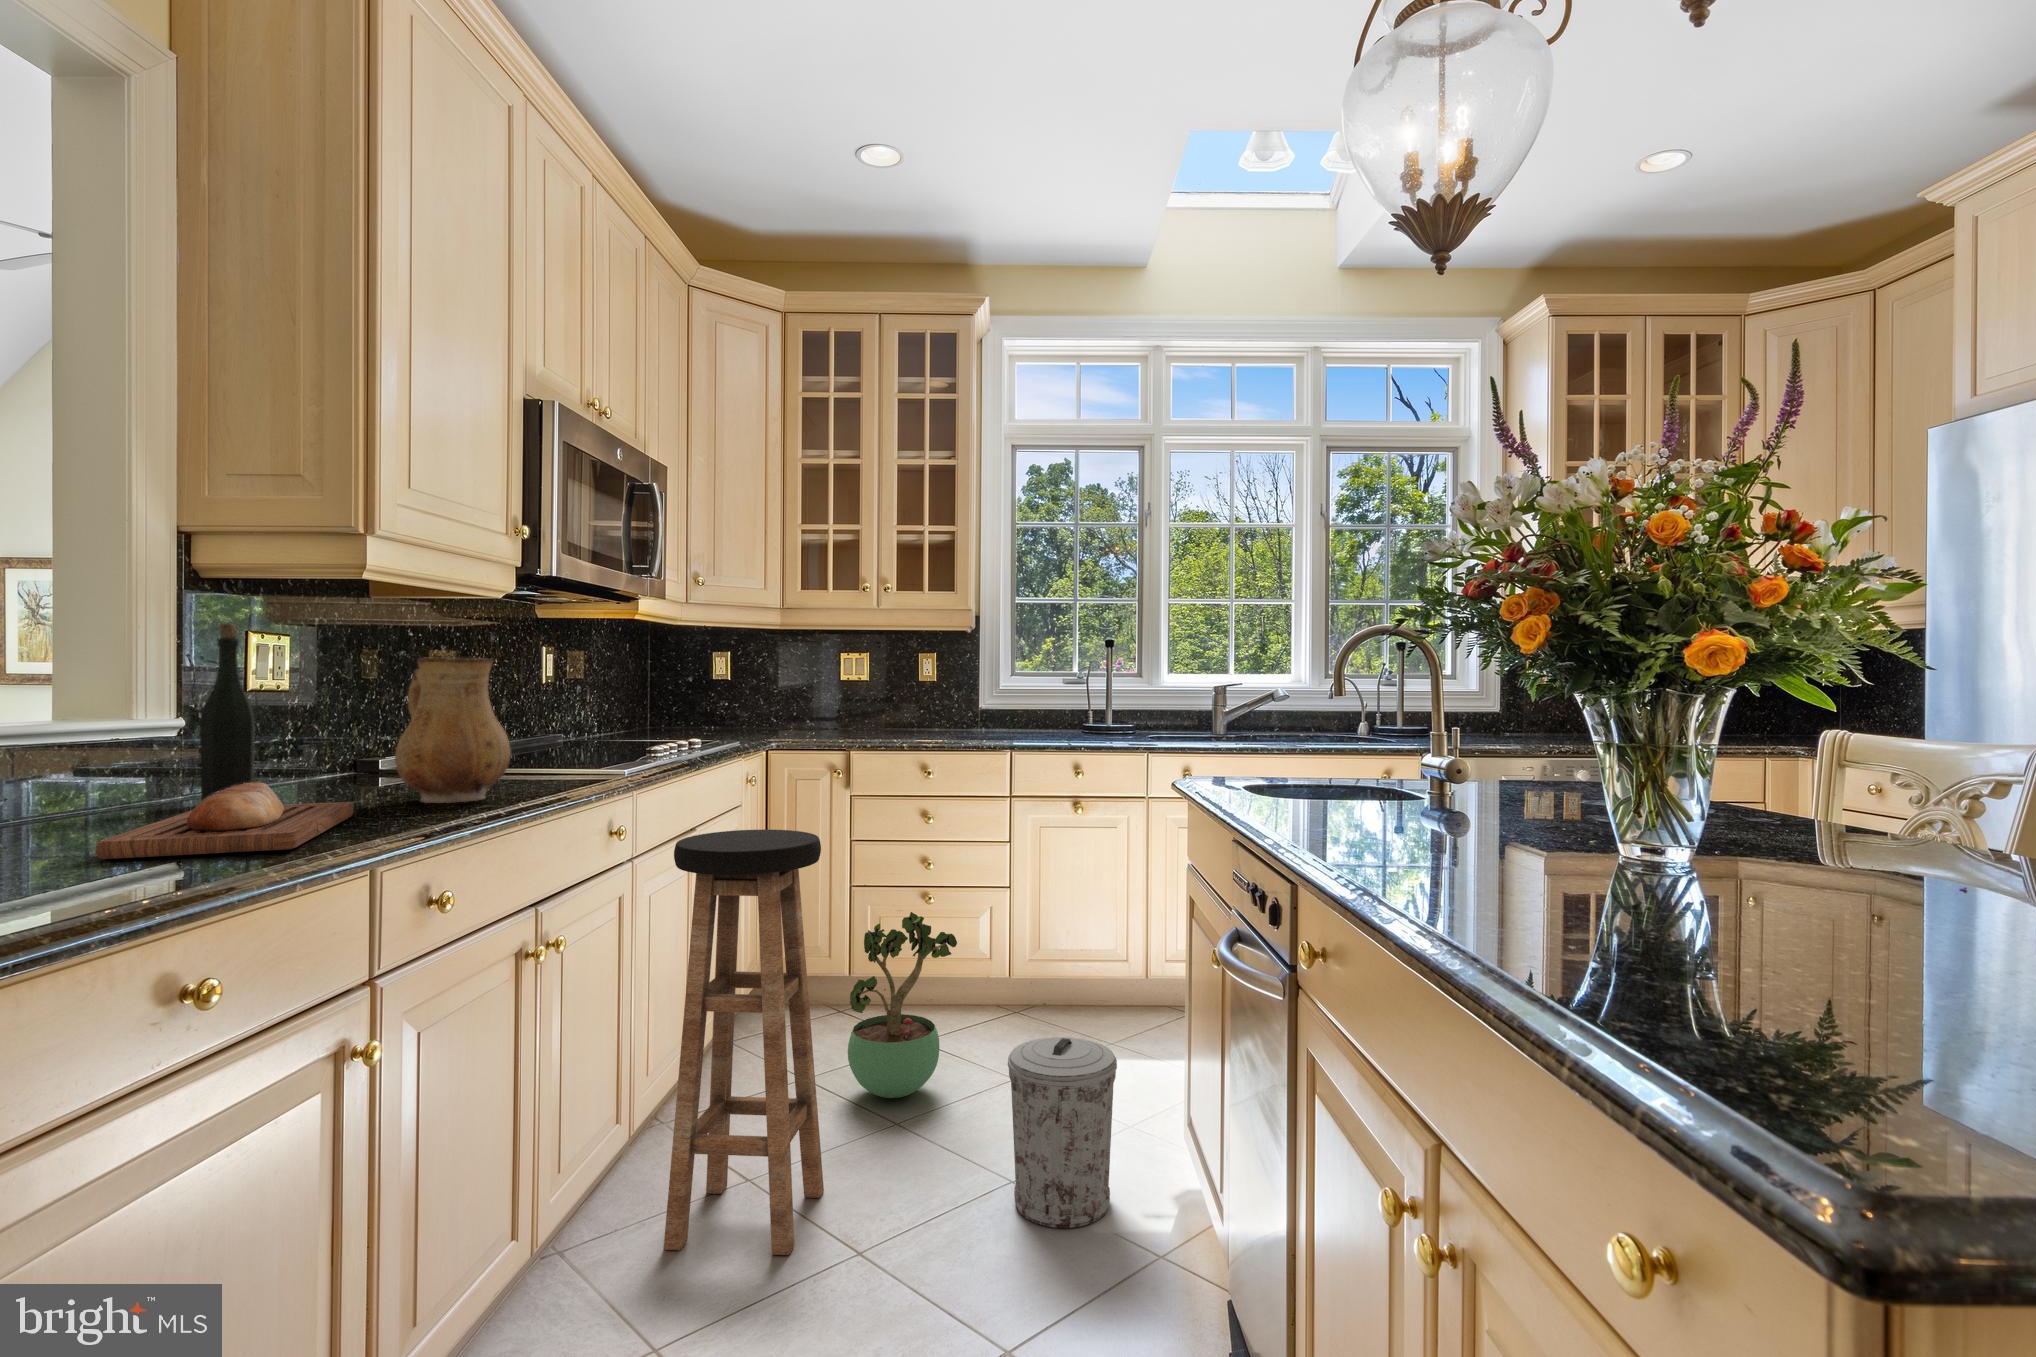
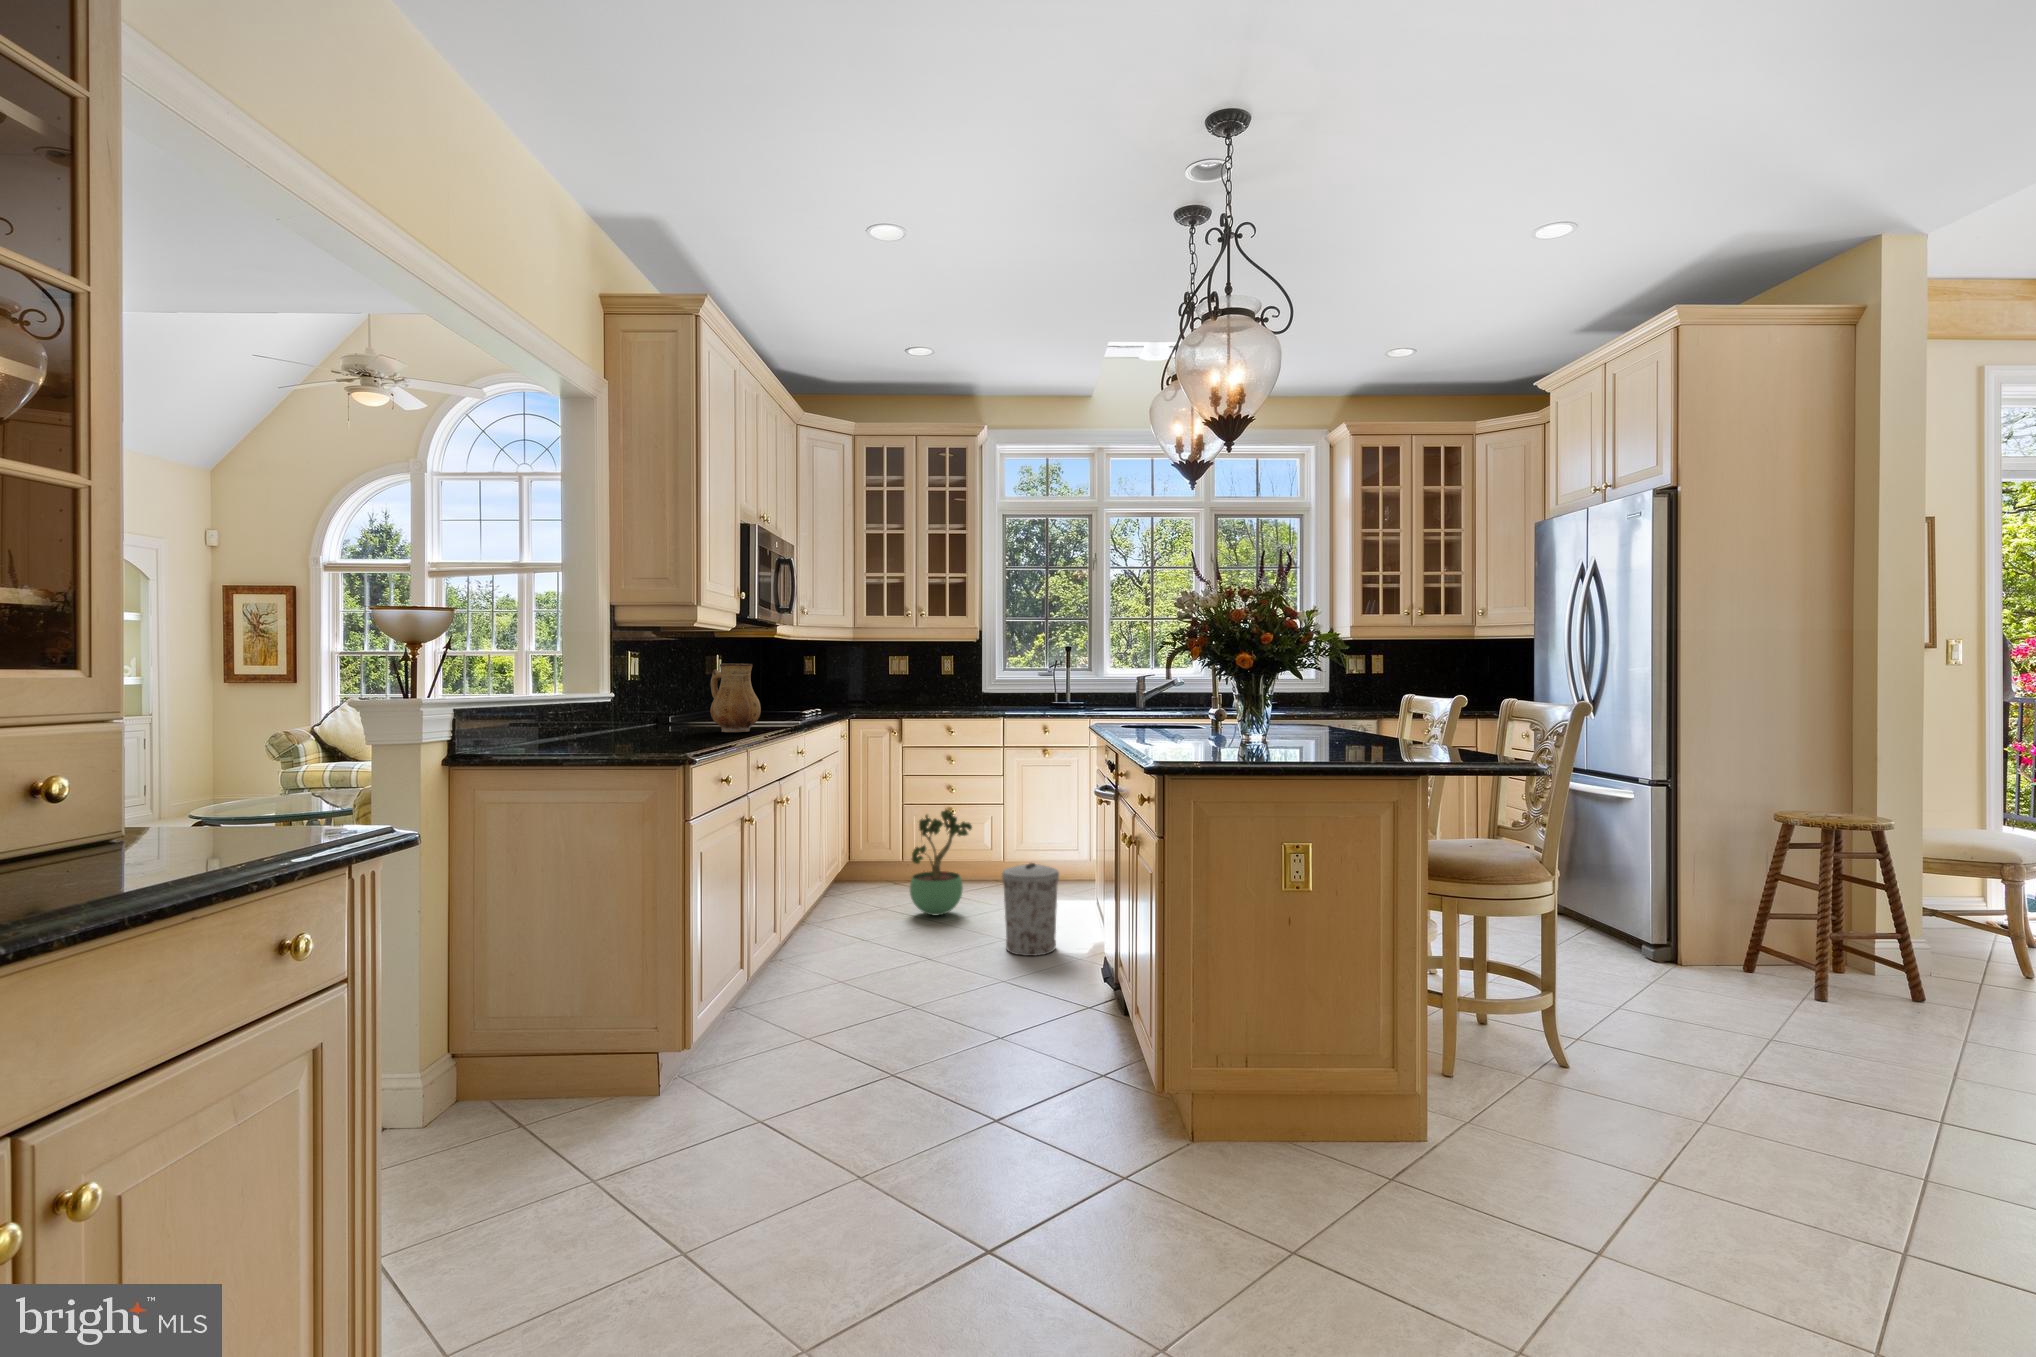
bottle: present [200,624,255,800] -> none [626,649,648,733]
bread loaf: present [96,782,353,859] -> none [643,719,714,744]
bar stool: present [664,830,824,1255] -> none [827,754,904,964]

